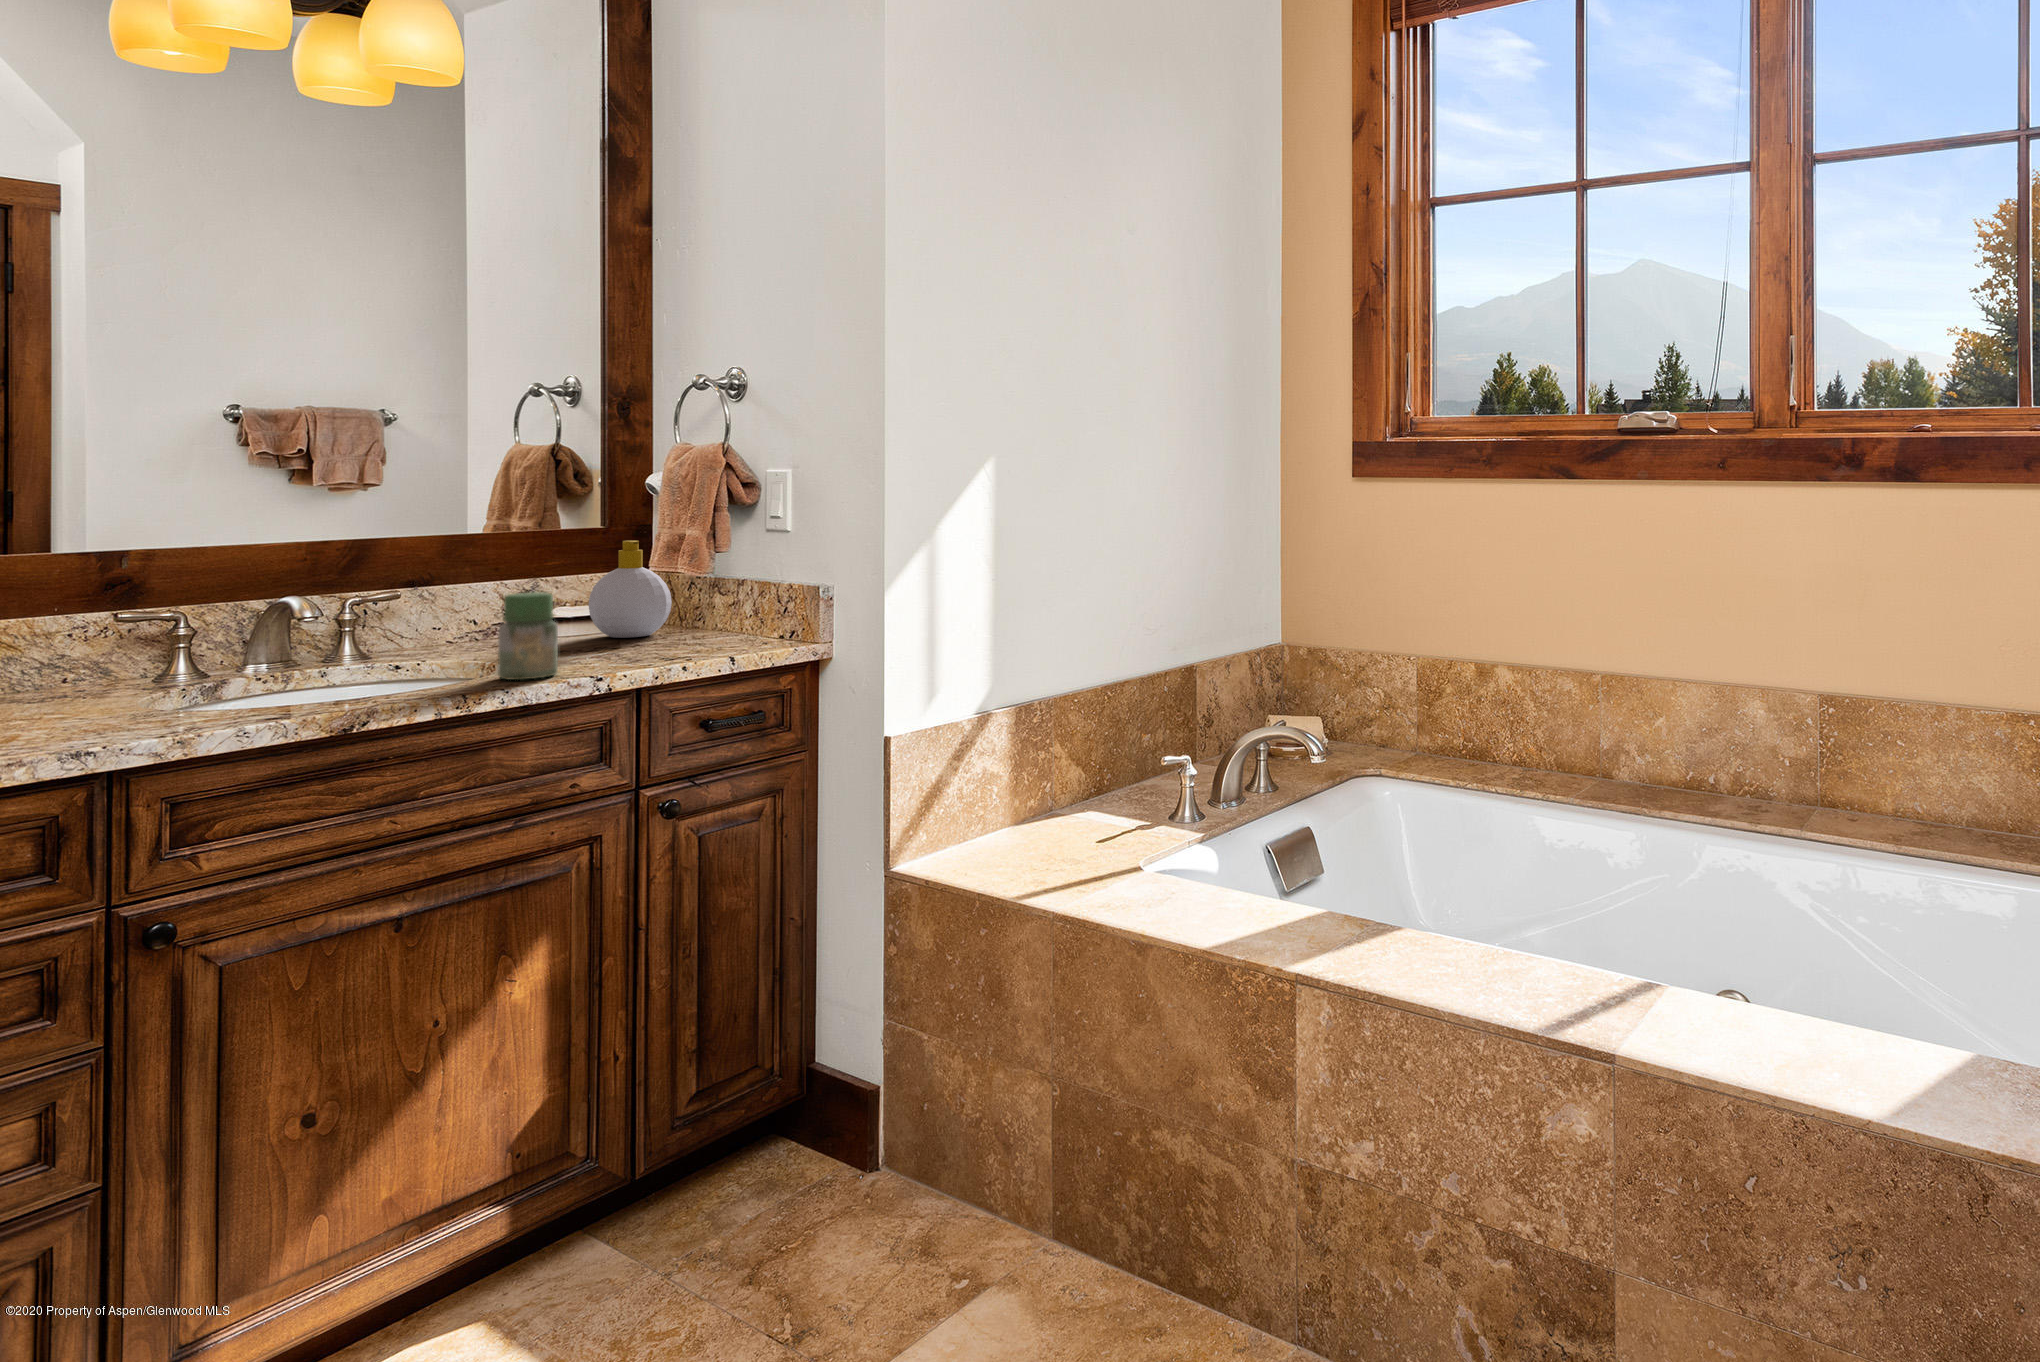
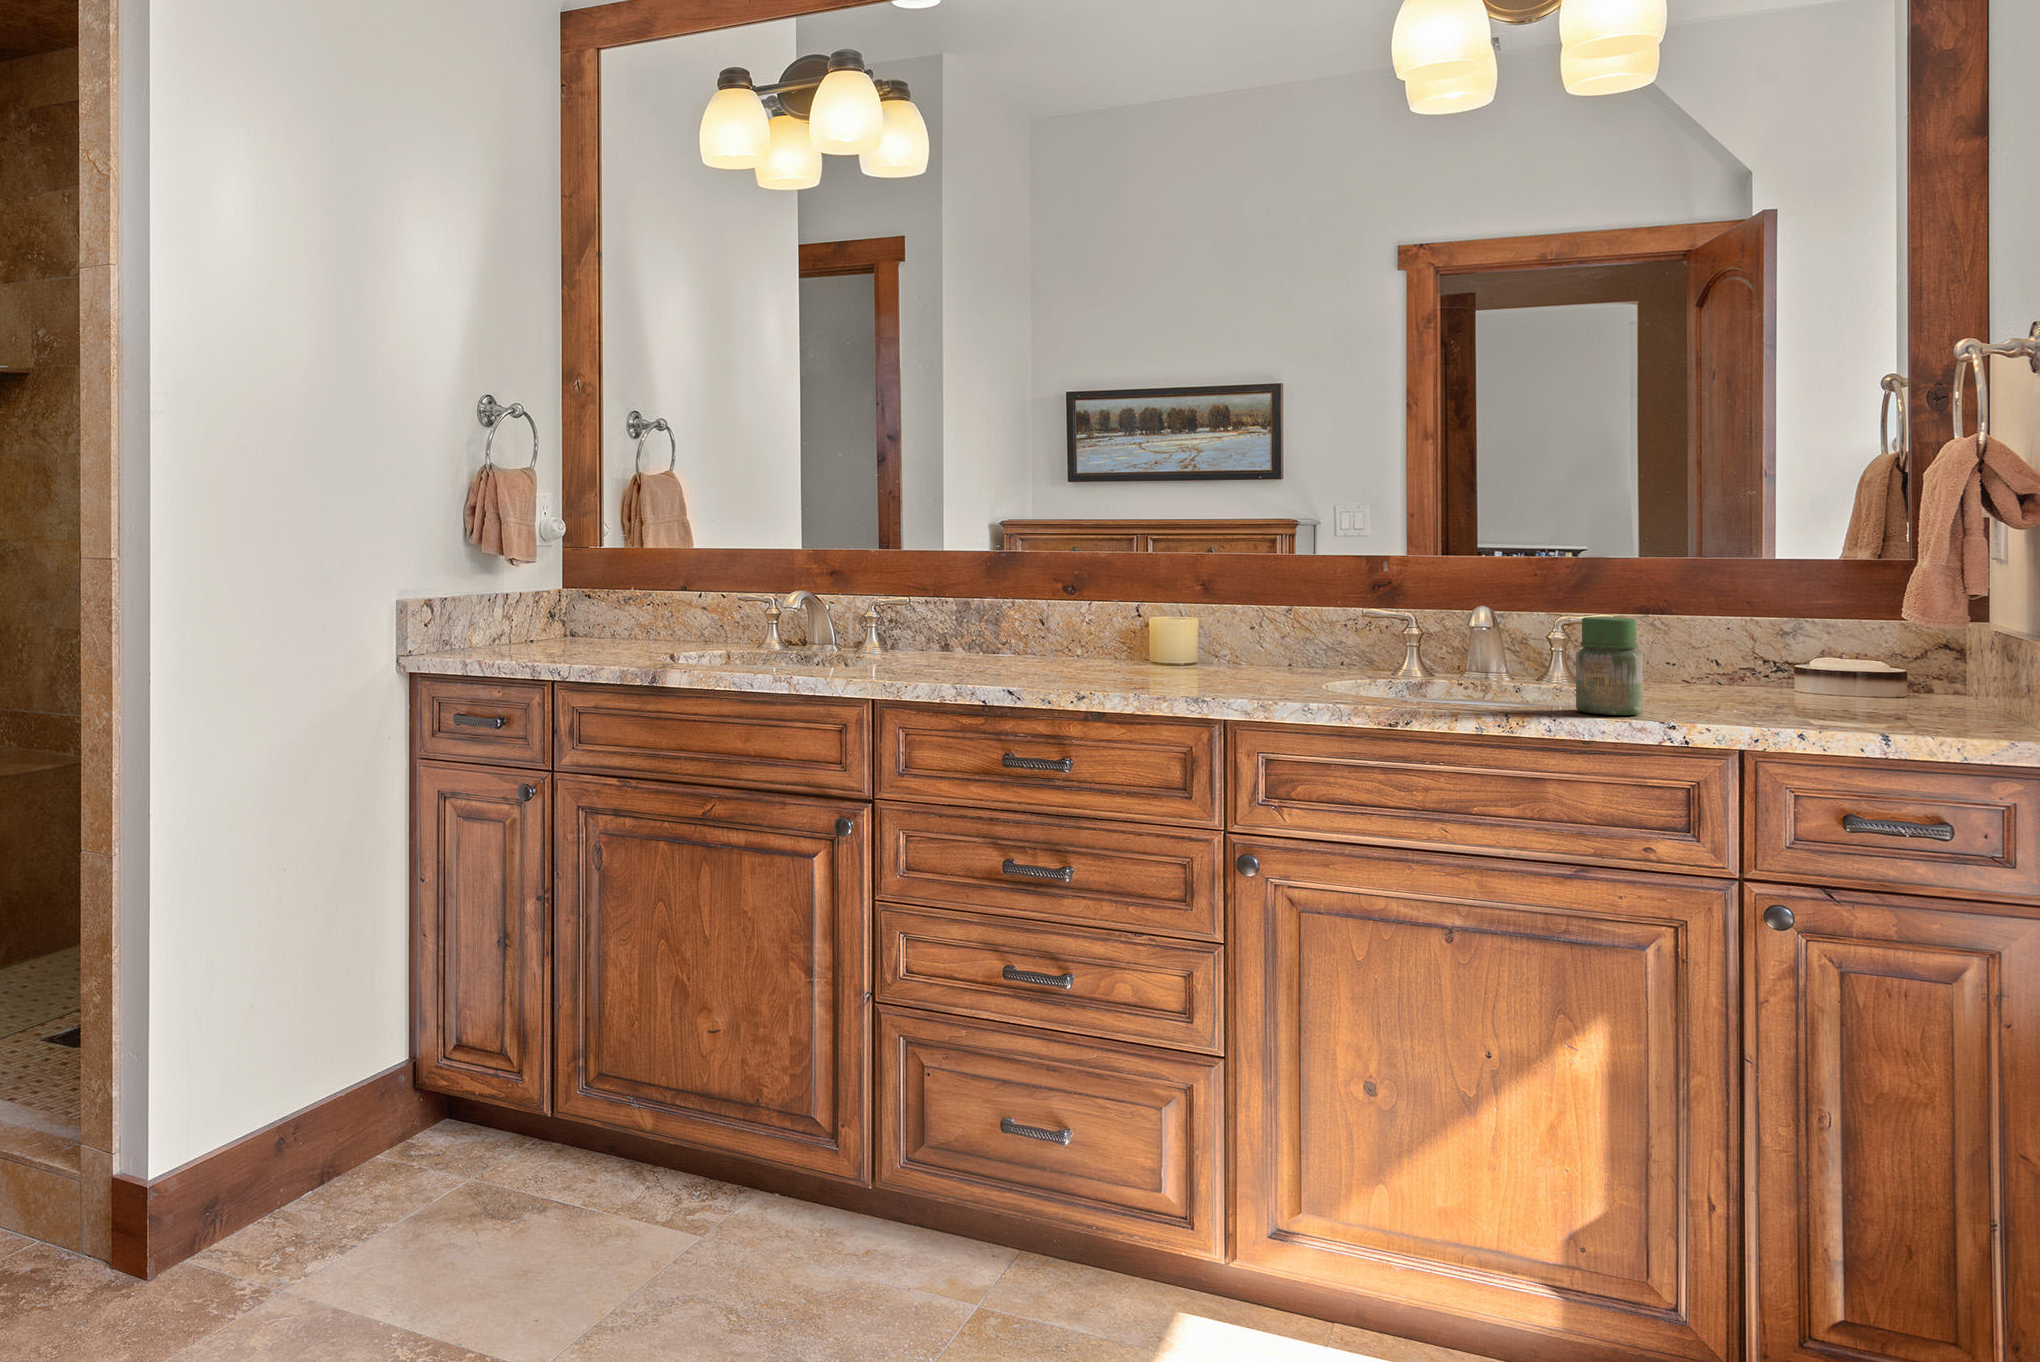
soap bottle: present [588,541,672,638] -> none [1813,574,1935,703]

